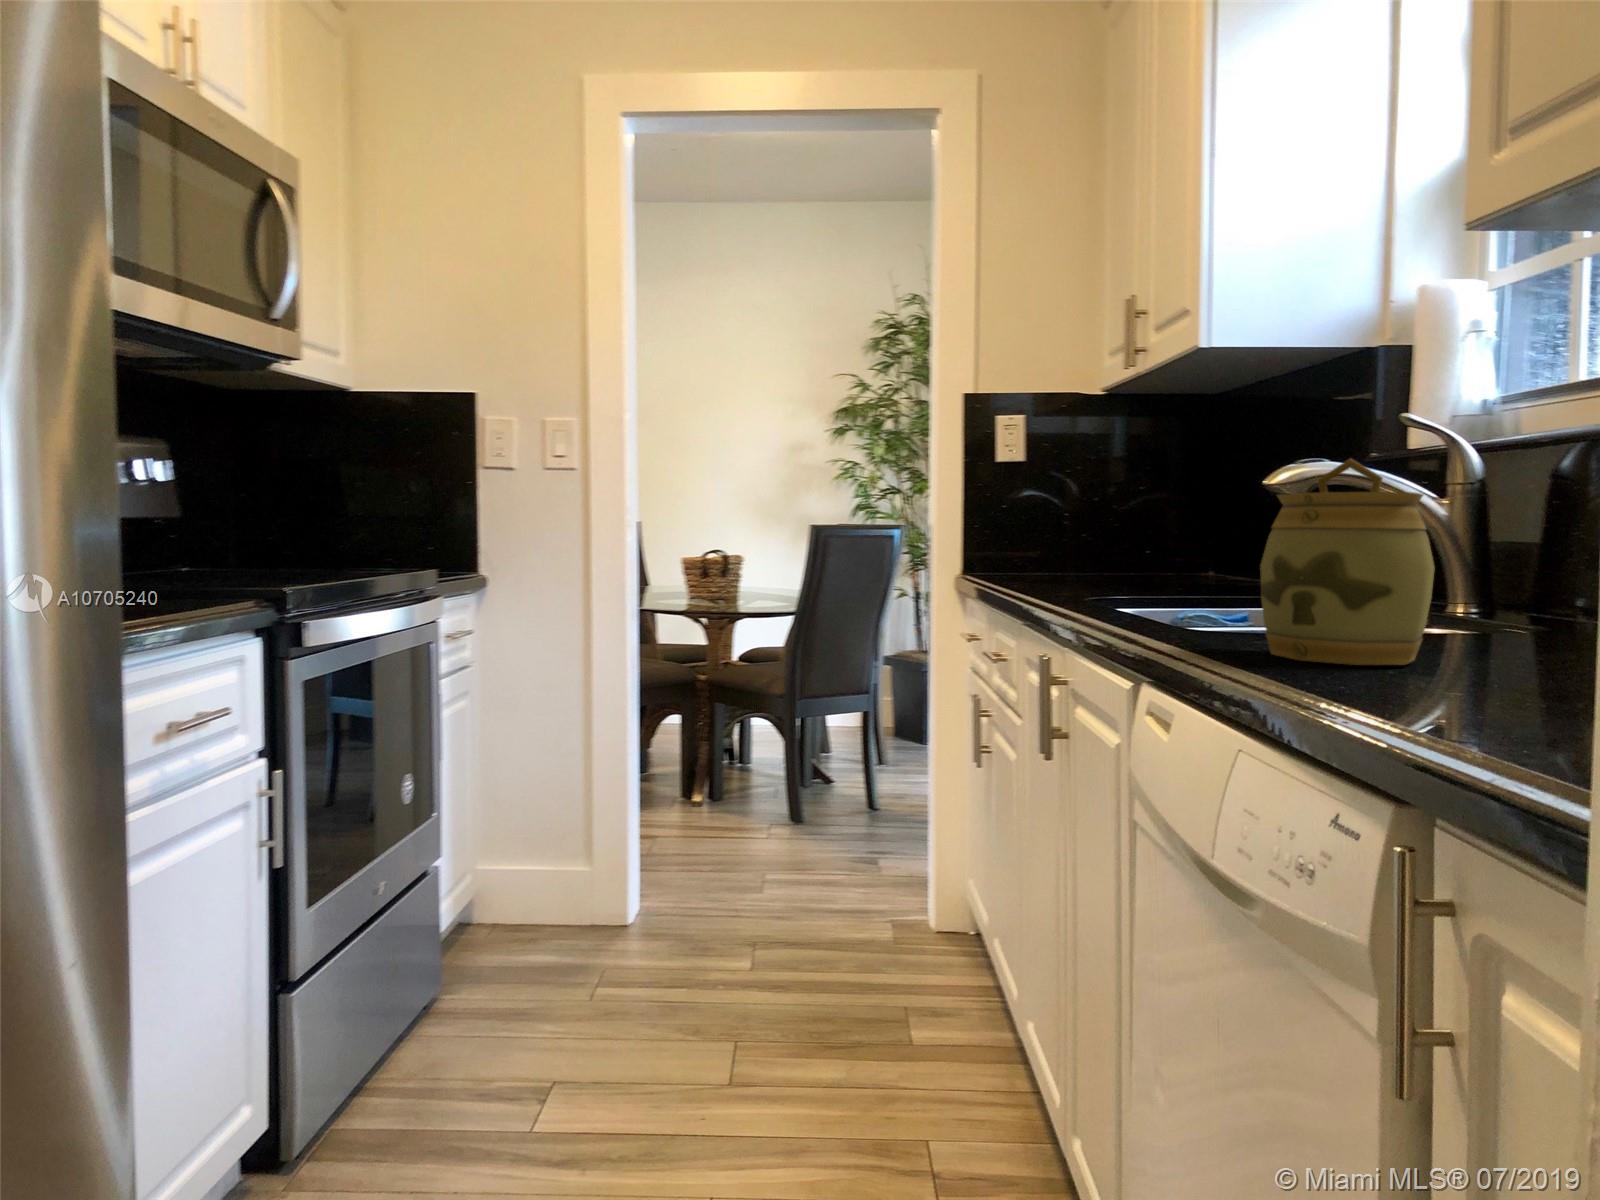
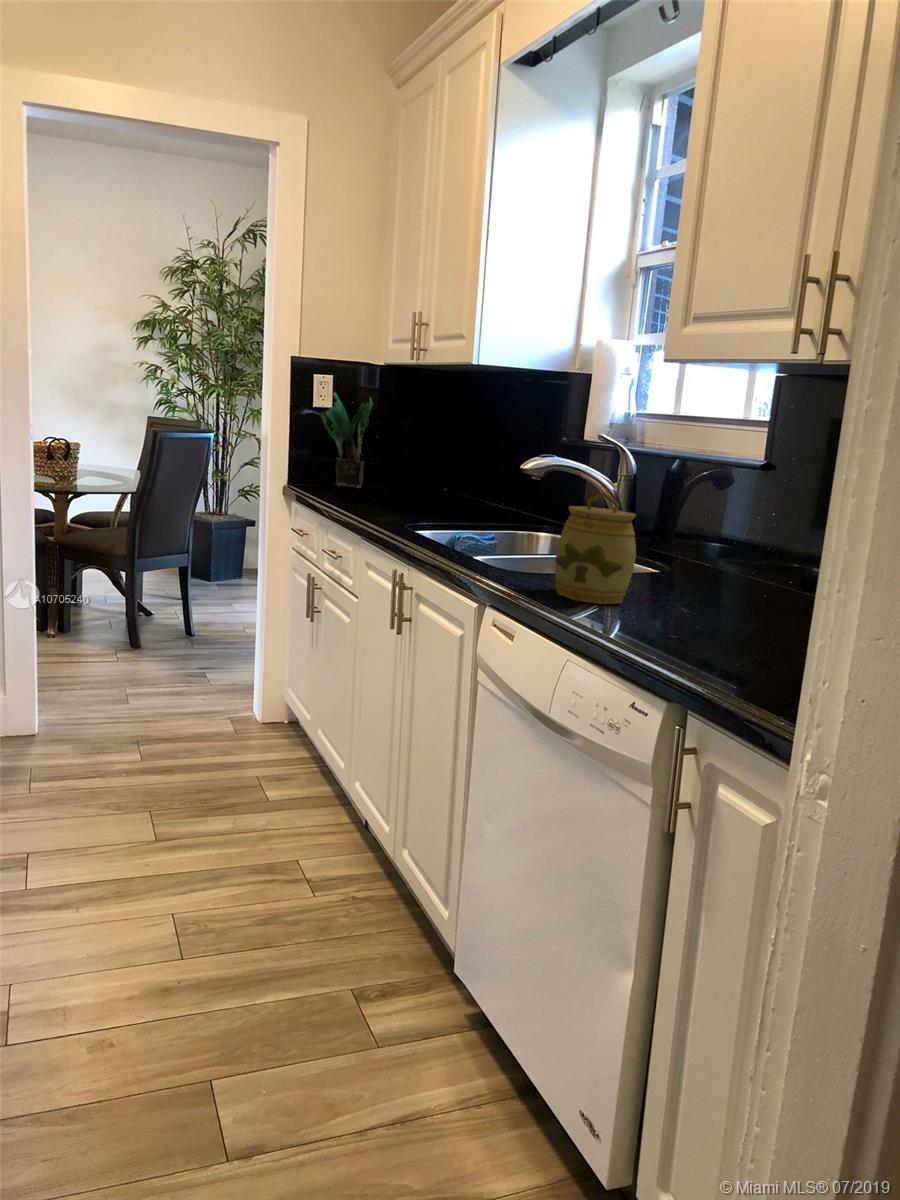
potted plant: none [1009,435,1088,574] -> present [321,392,373,488]

